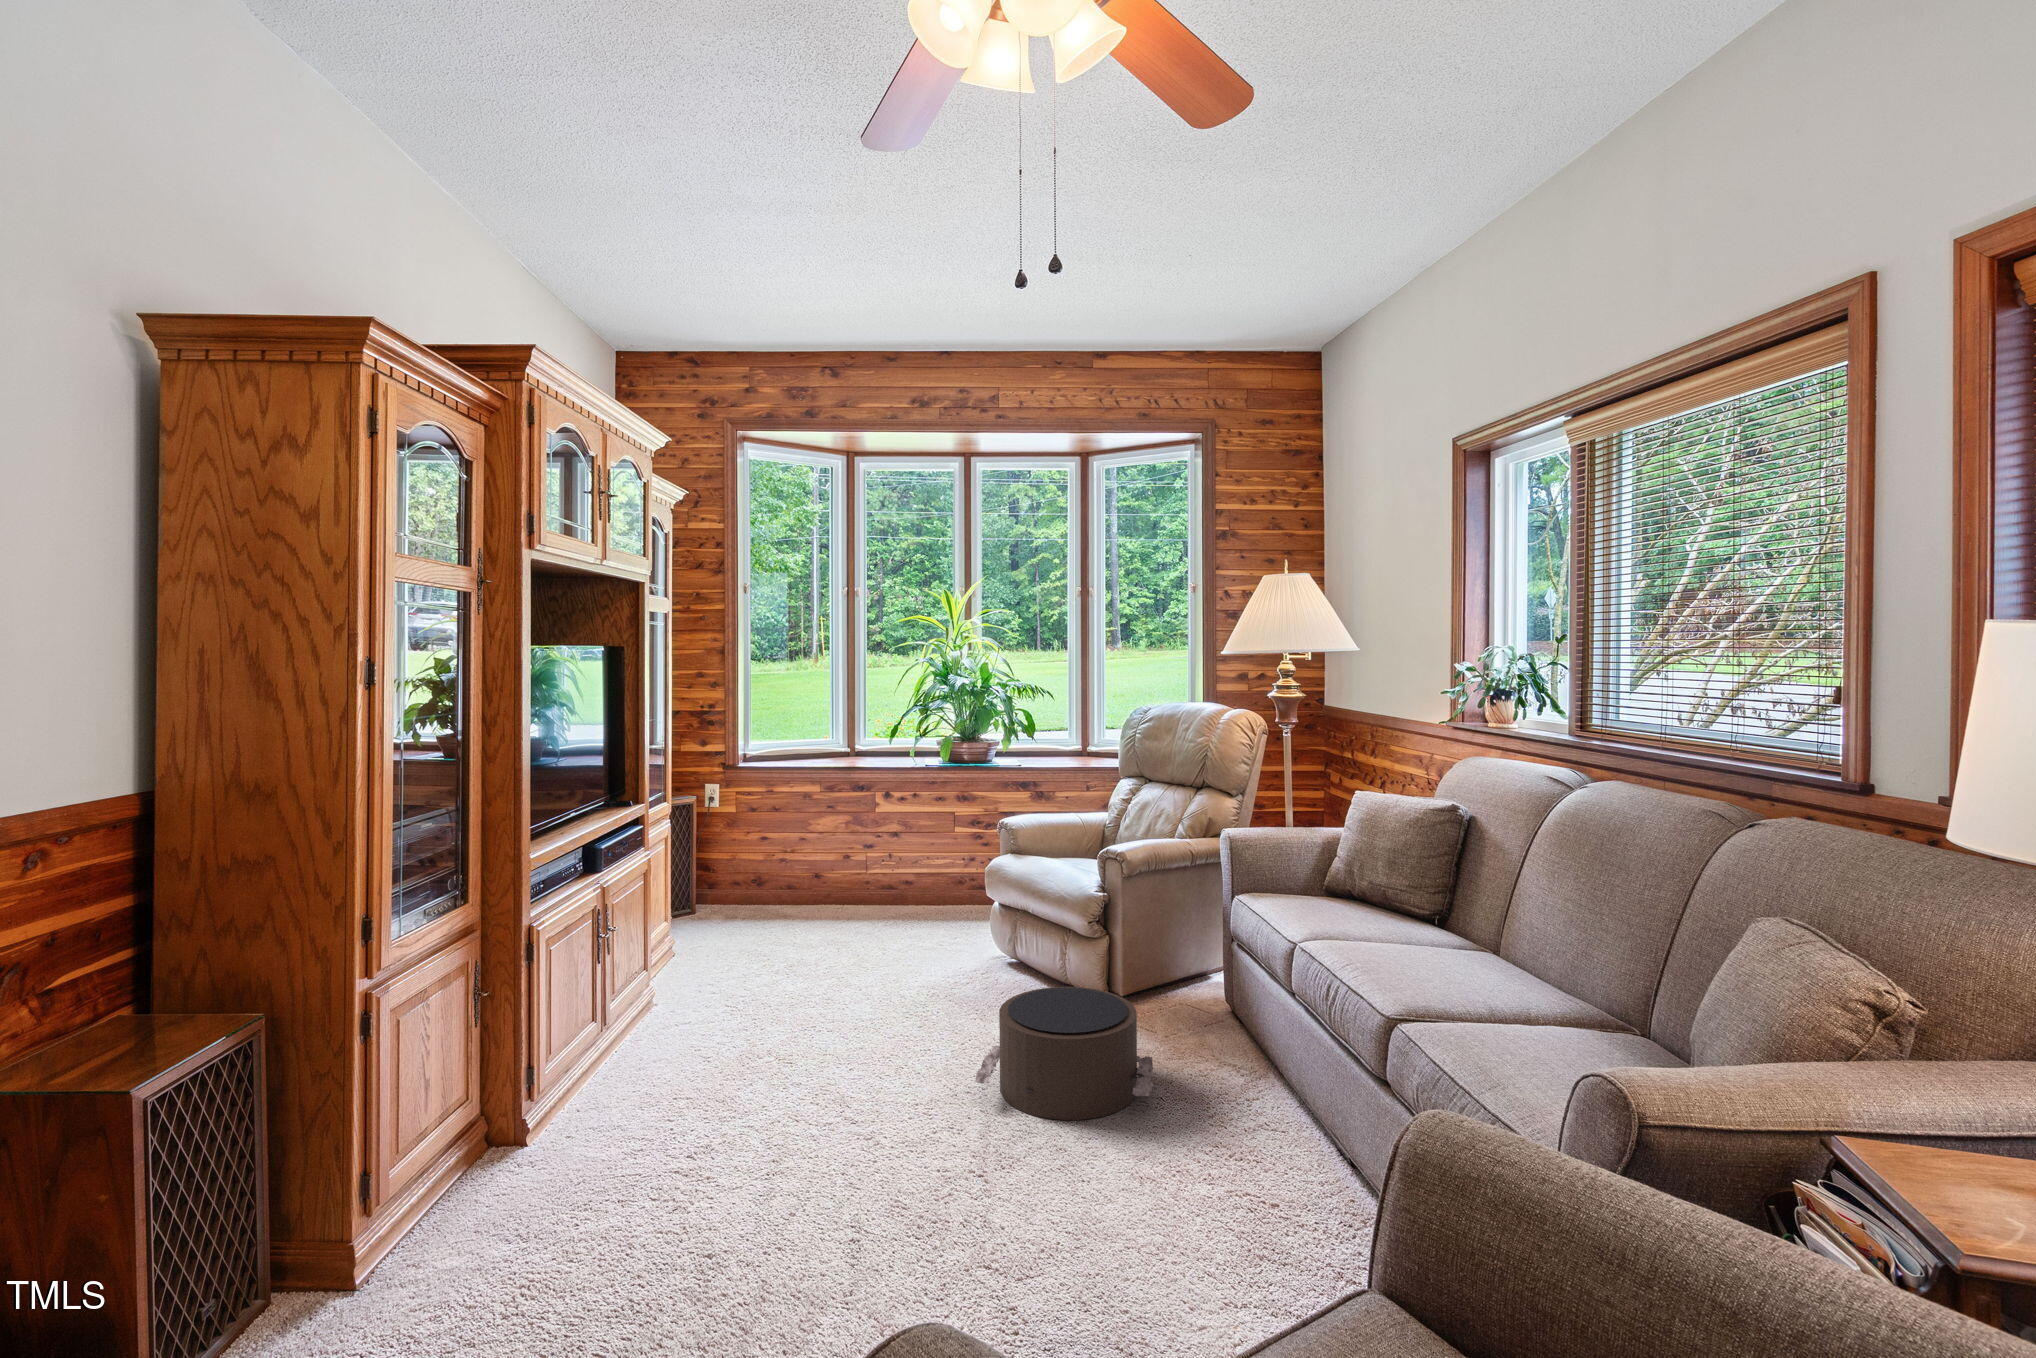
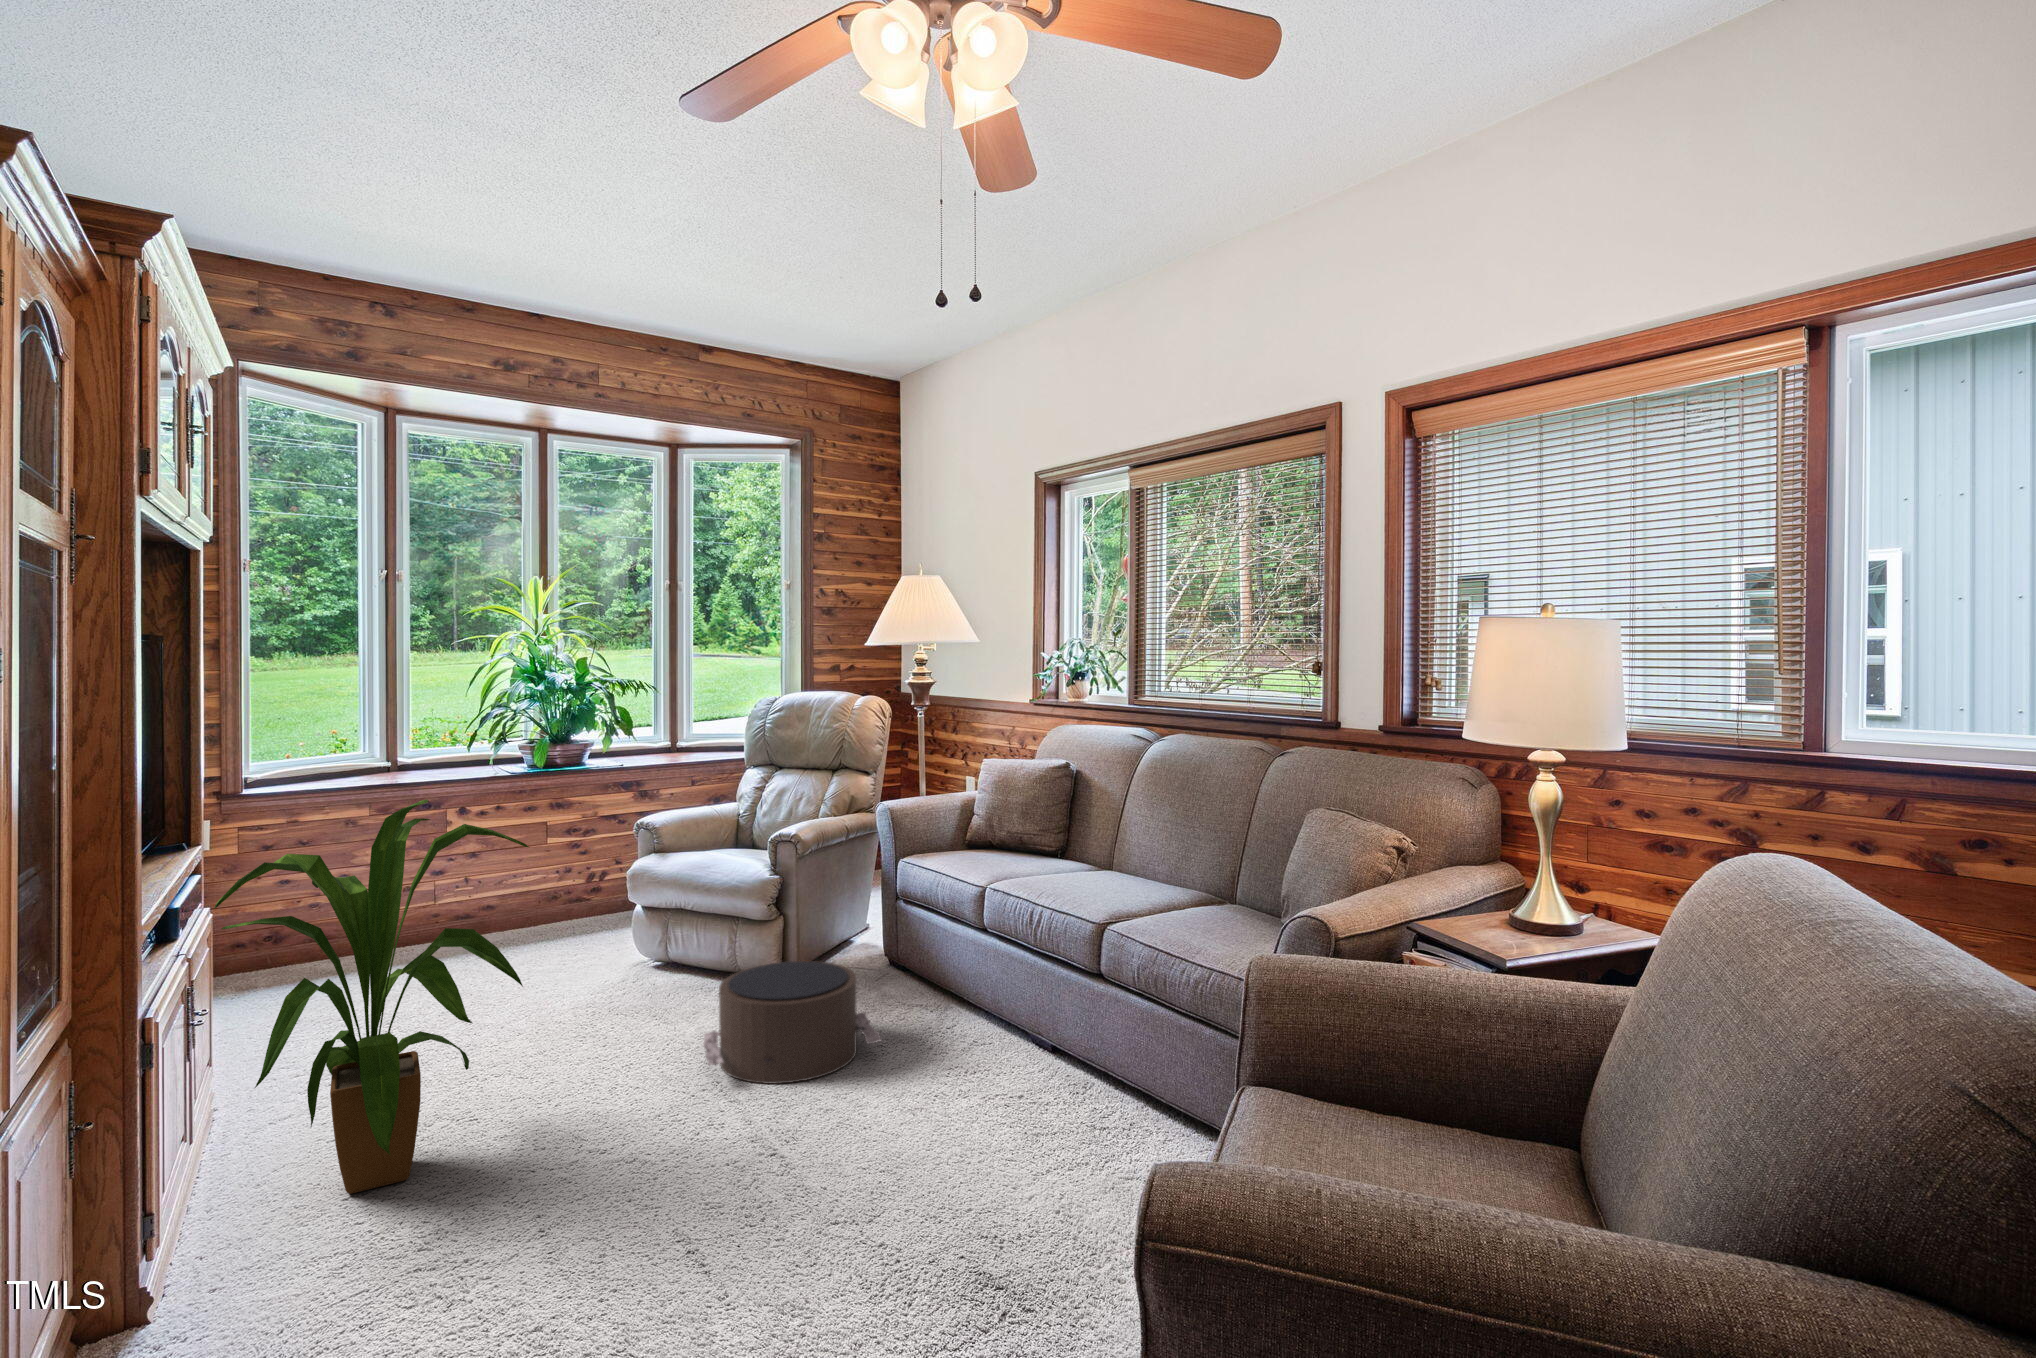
house plant: none [581,809,805,1131] -> present [214,800,529,1194]

